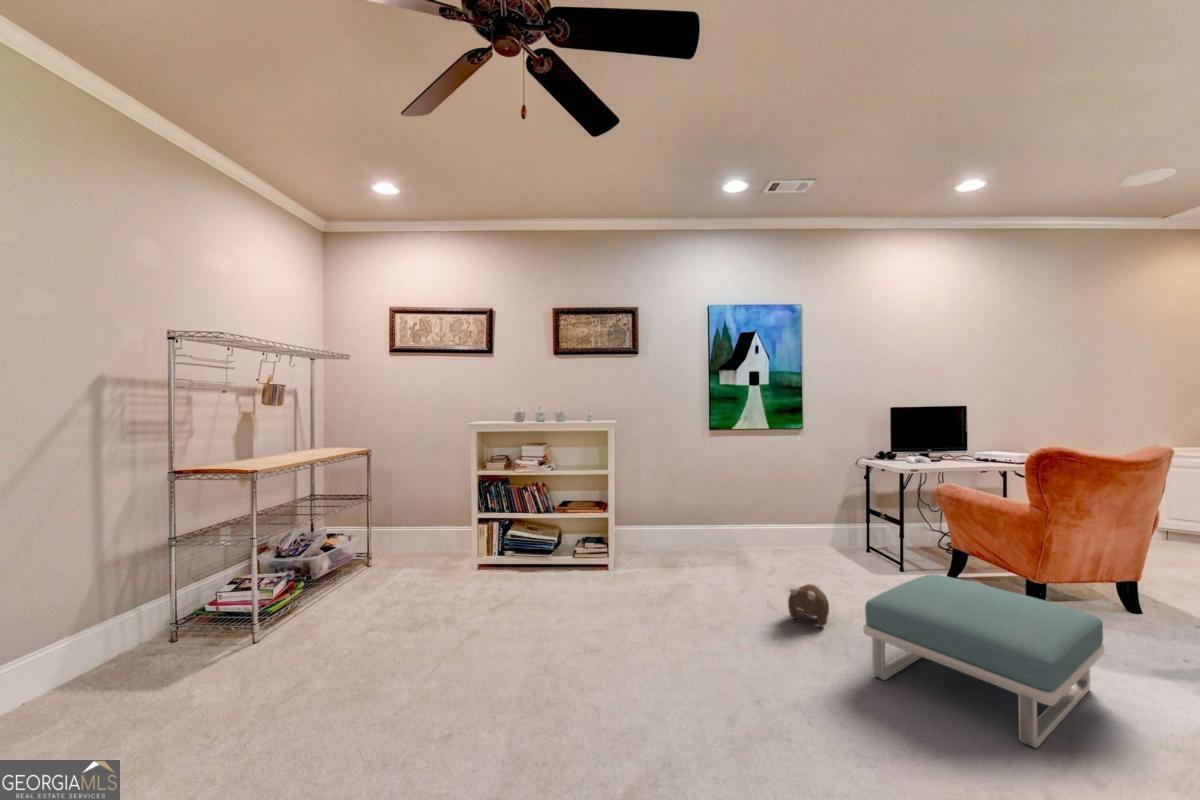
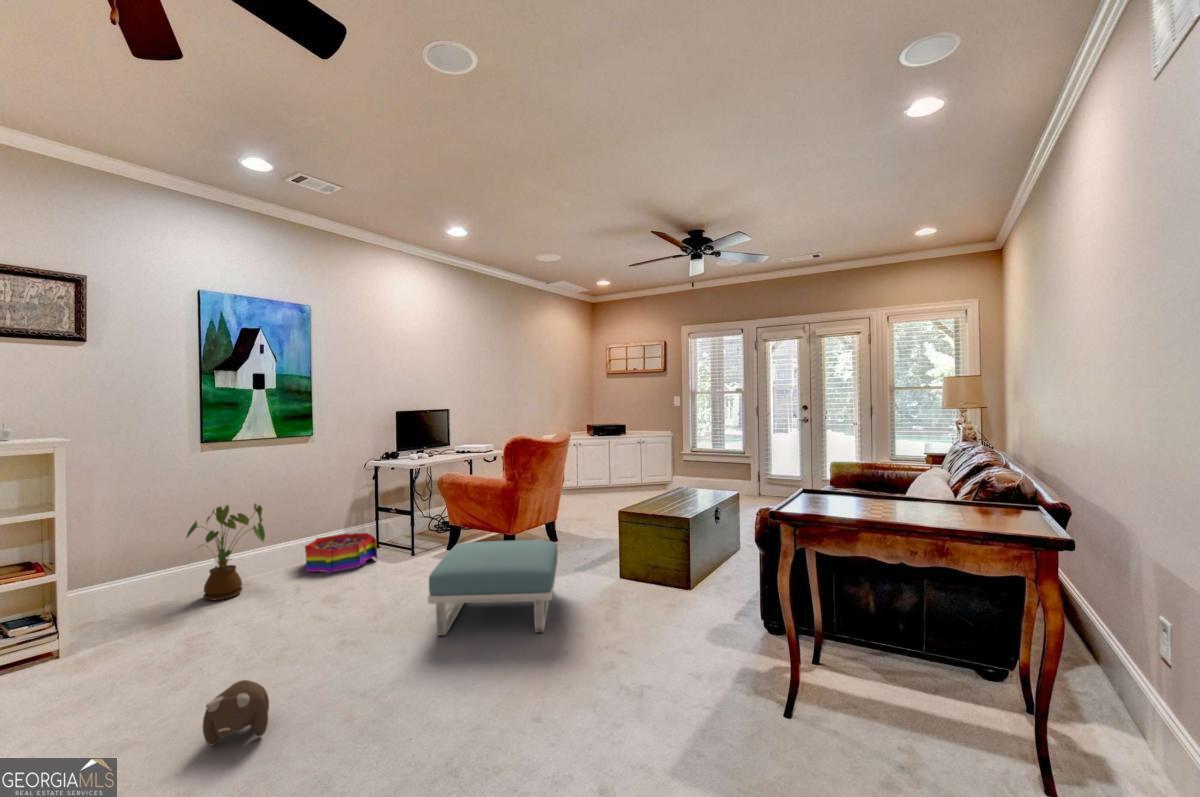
house plant: none [693,482,752,560] -> present [187,504,265,600]
storage bin: none [789,527,860,566] -> present [305,533,377,573]
plush toy: present [788,584,829,626] -> present [203,680,269,745]

